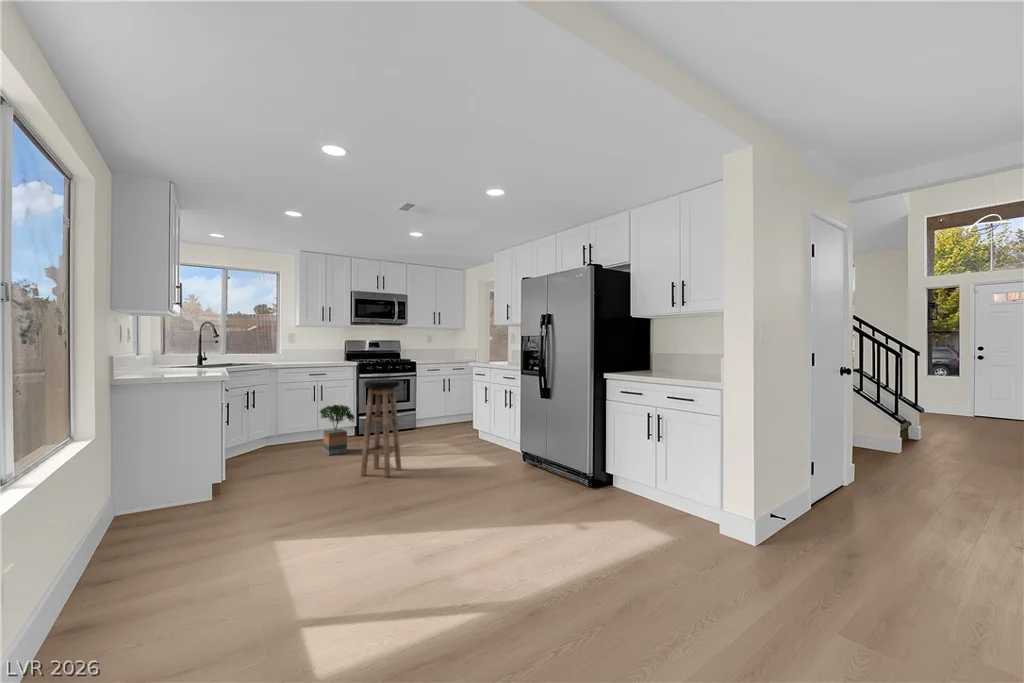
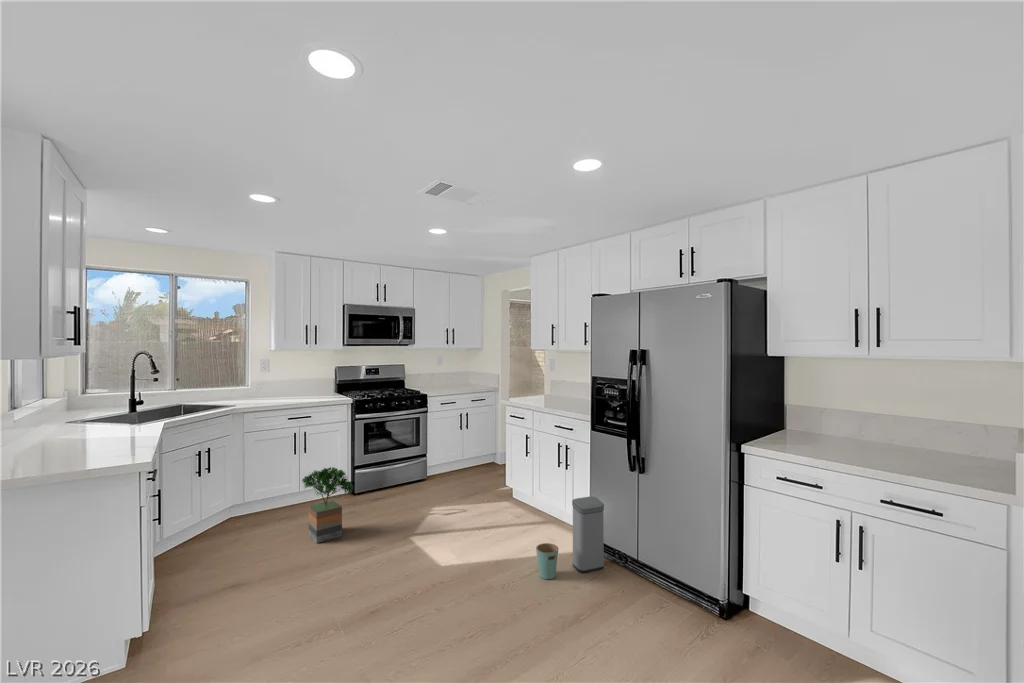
bar stool: present [361,380,401,477] -> none [367,445,426,600]
trash can: none [476,419,525,471] -> present [536,496,604,579]

